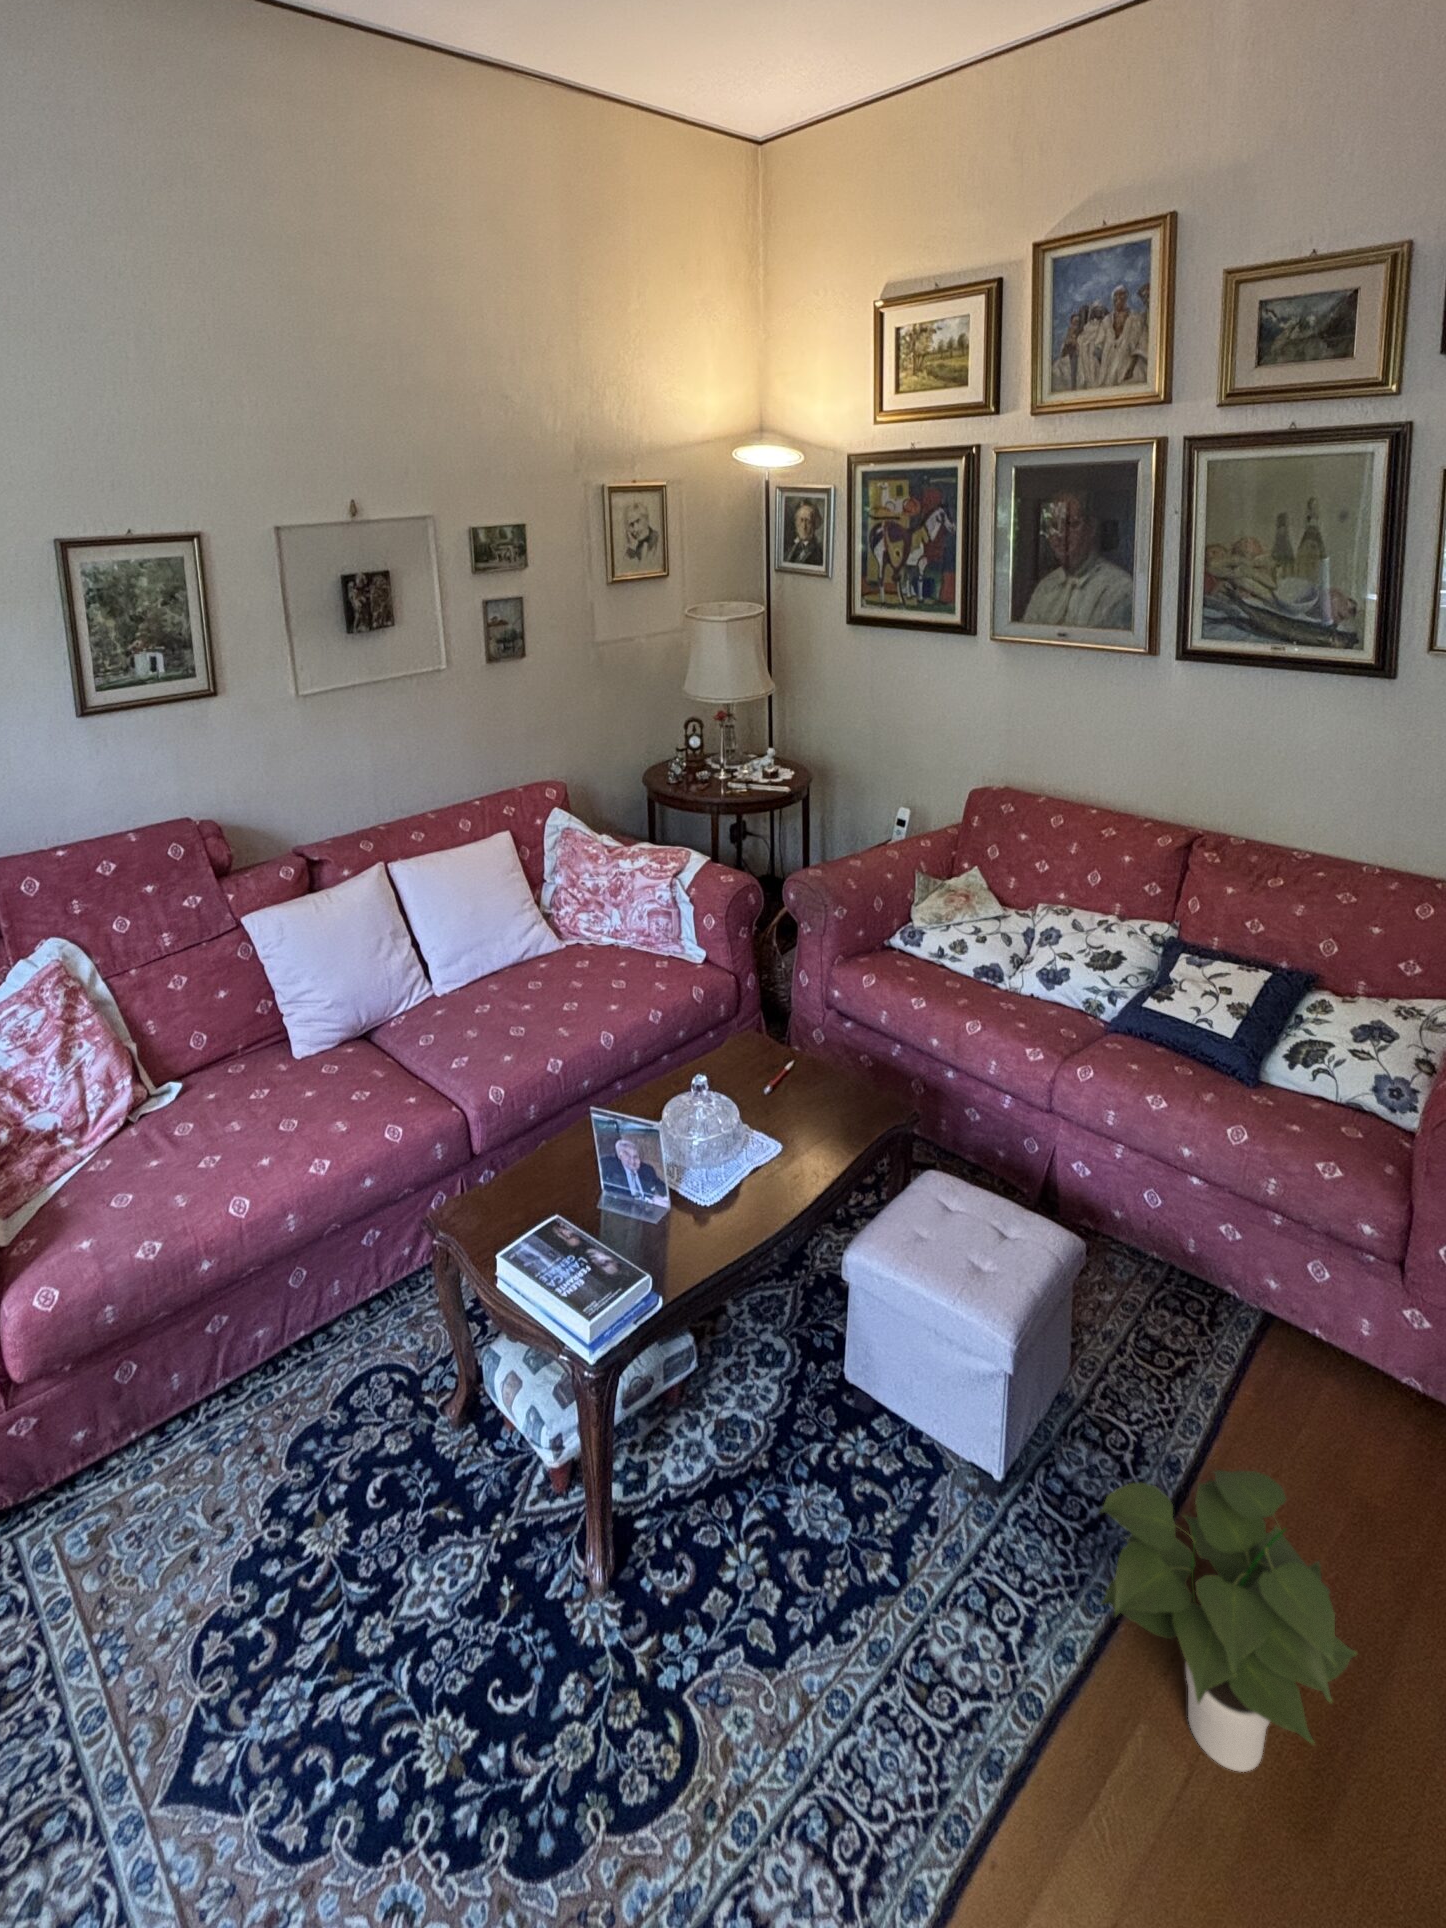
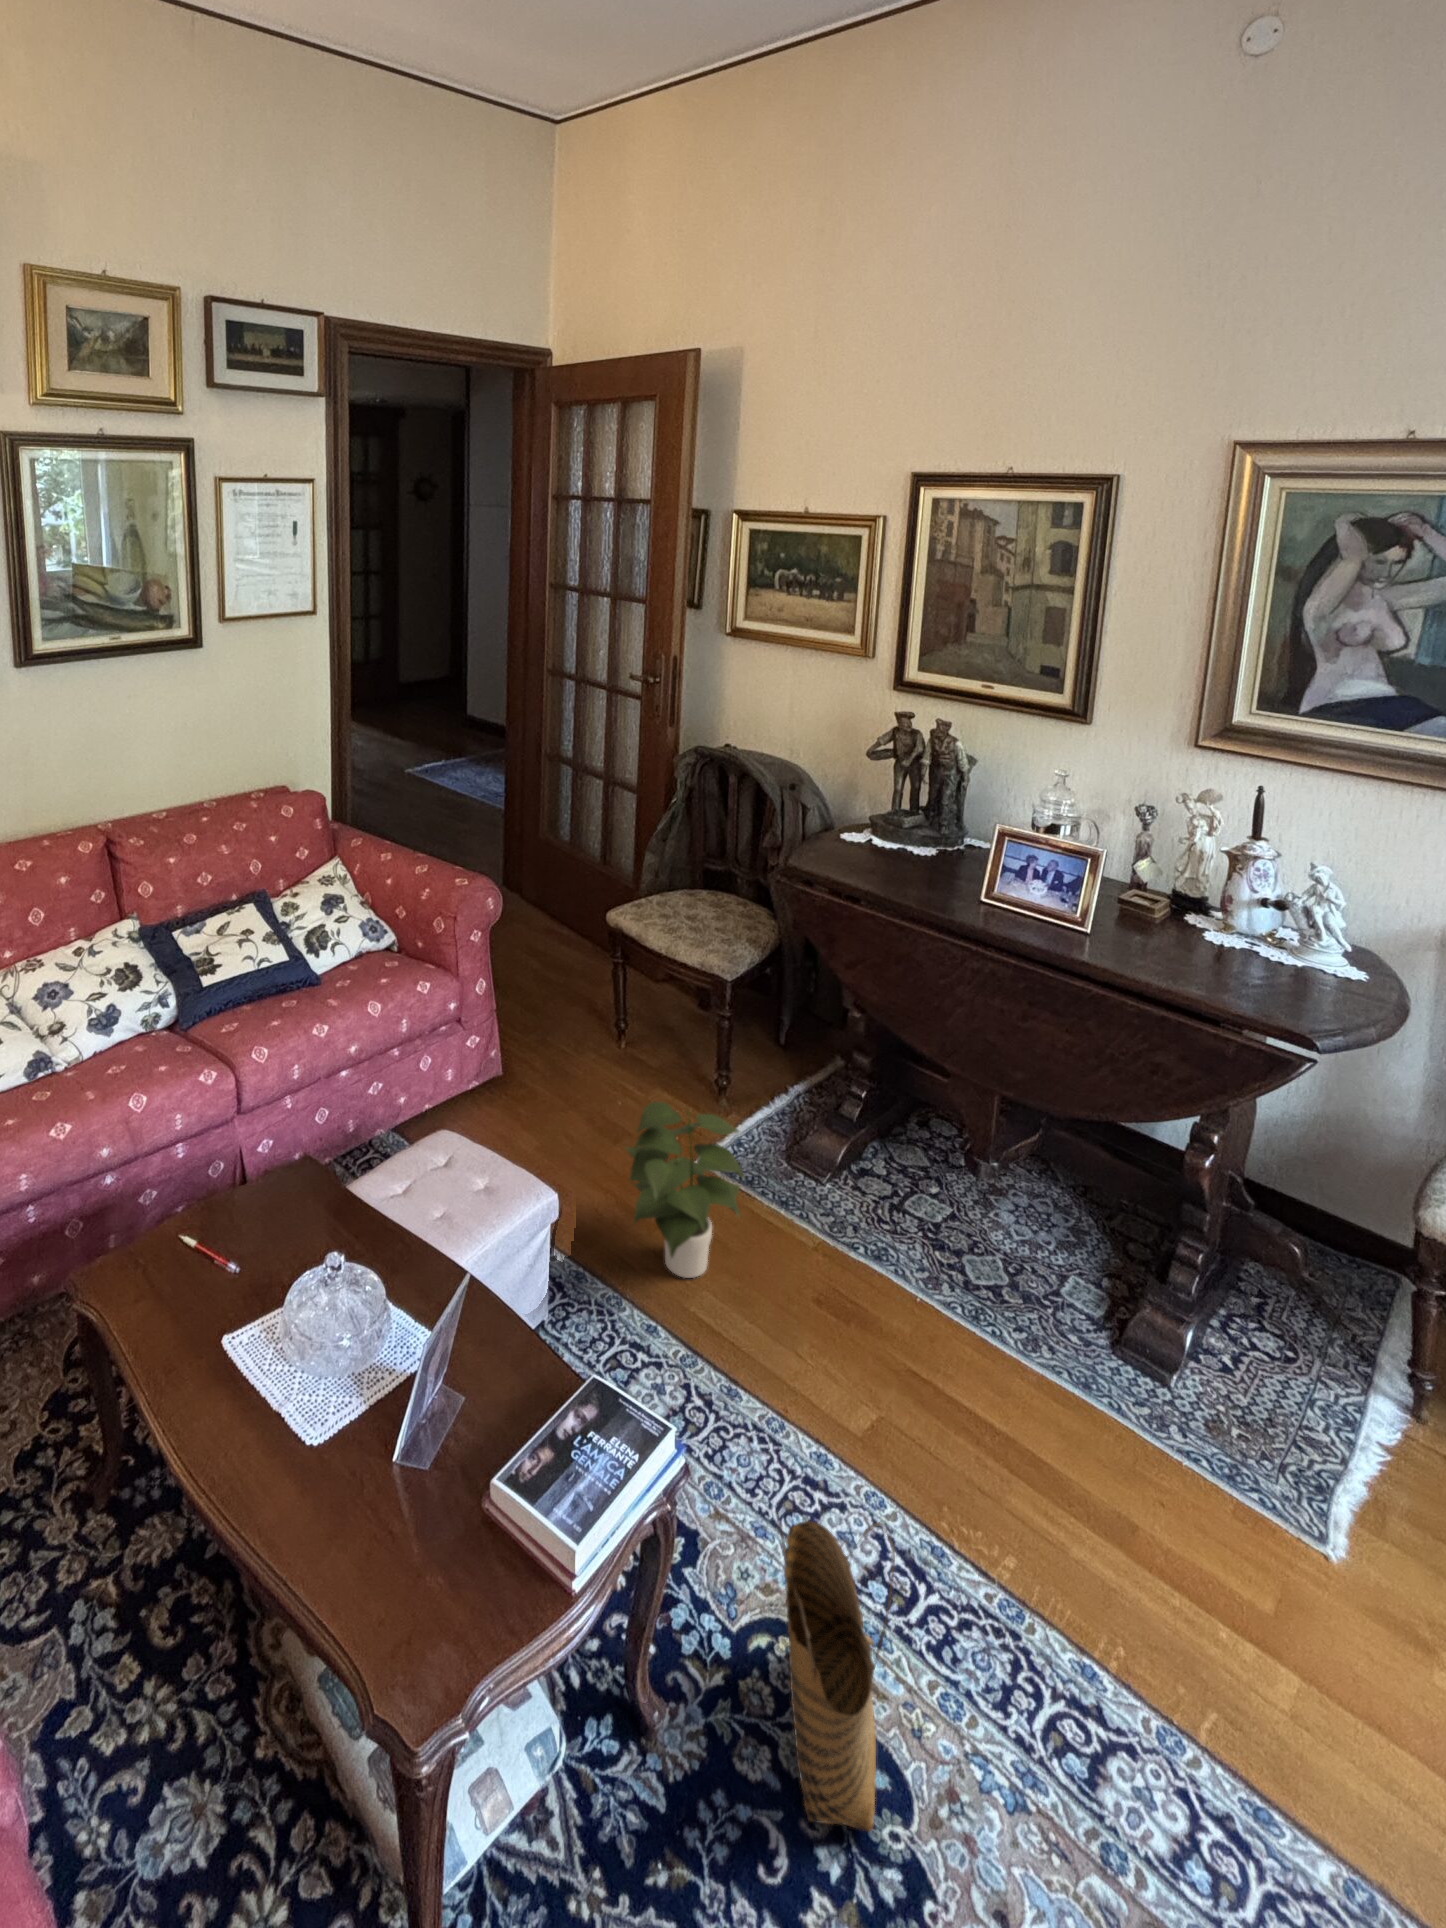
woven basket: none [488,1520,674,1838] -> present [777,1513,895,1831]

